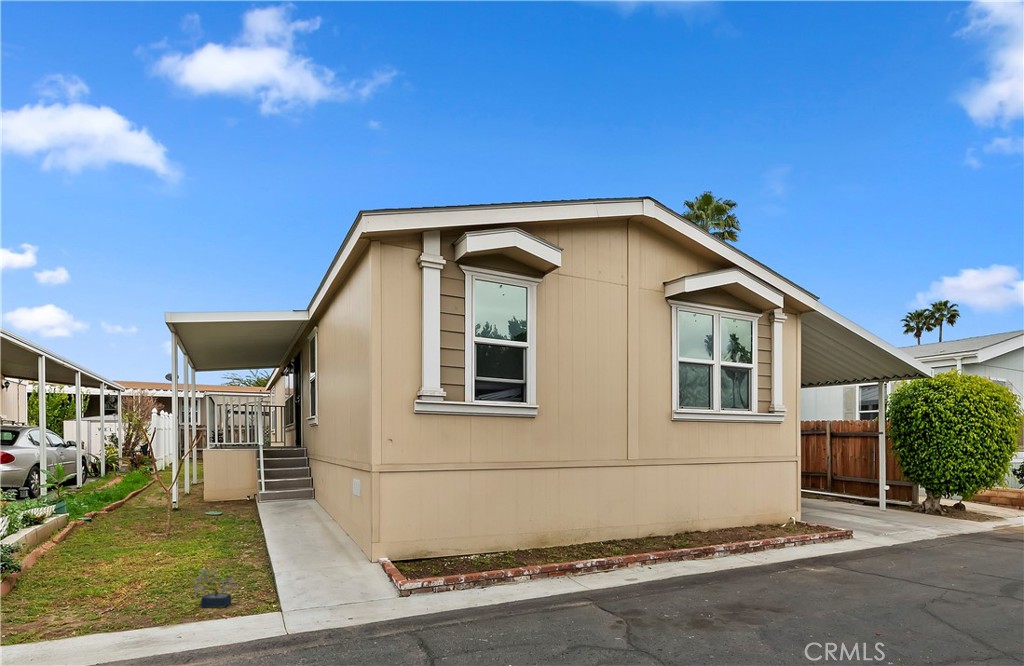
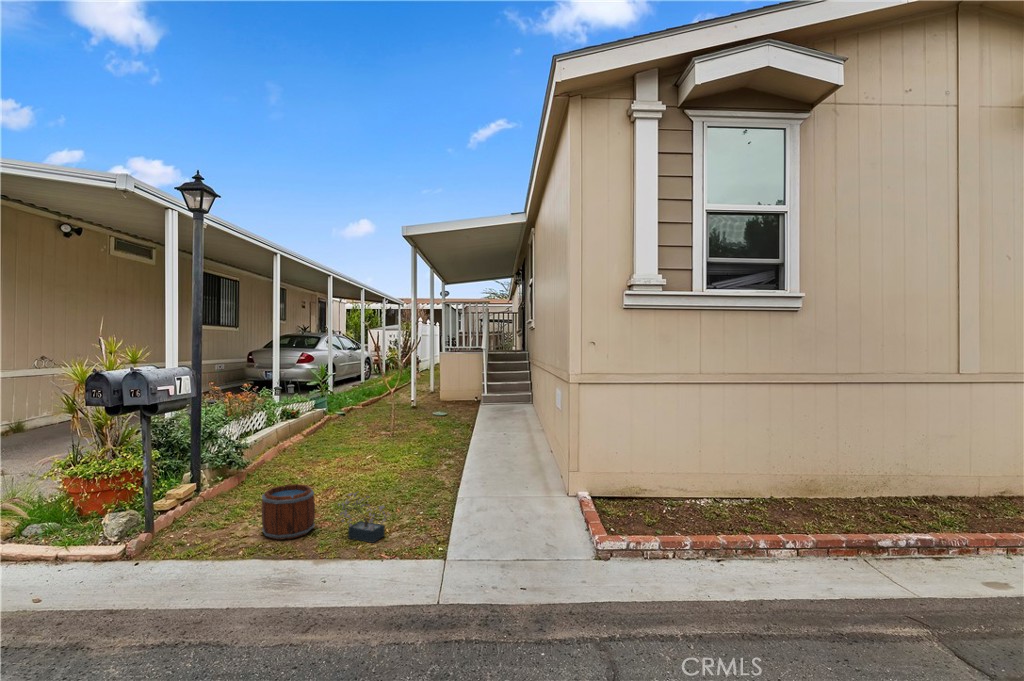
bucket: none [118,569,167,615] -> present [262,484,315,540]

